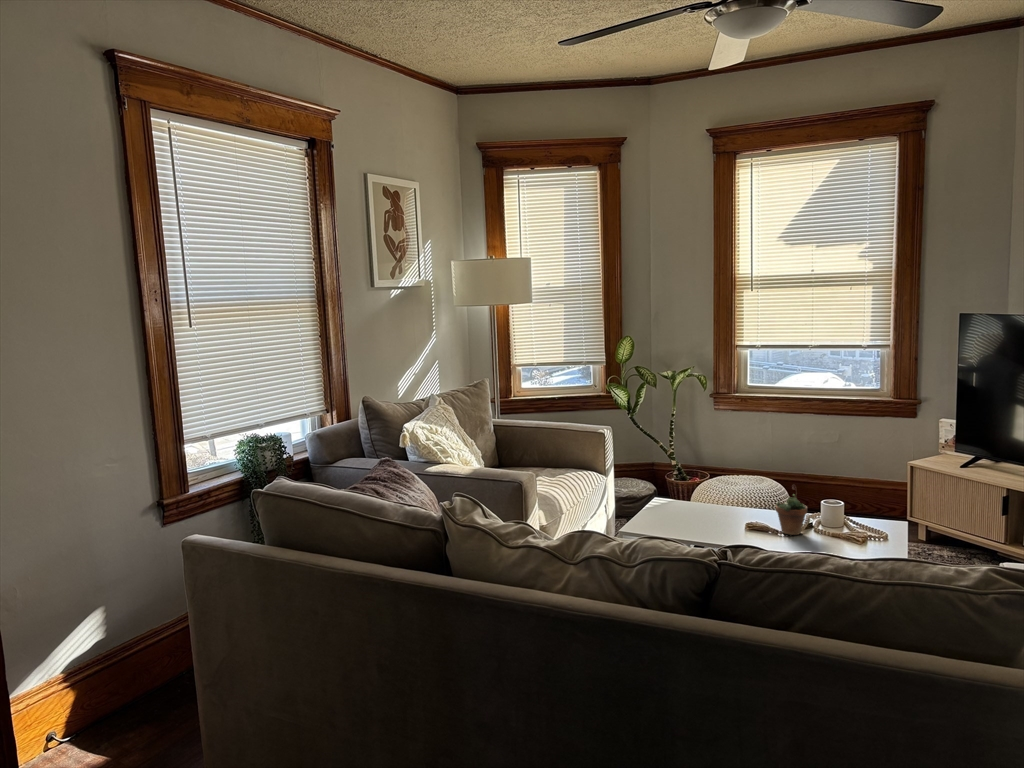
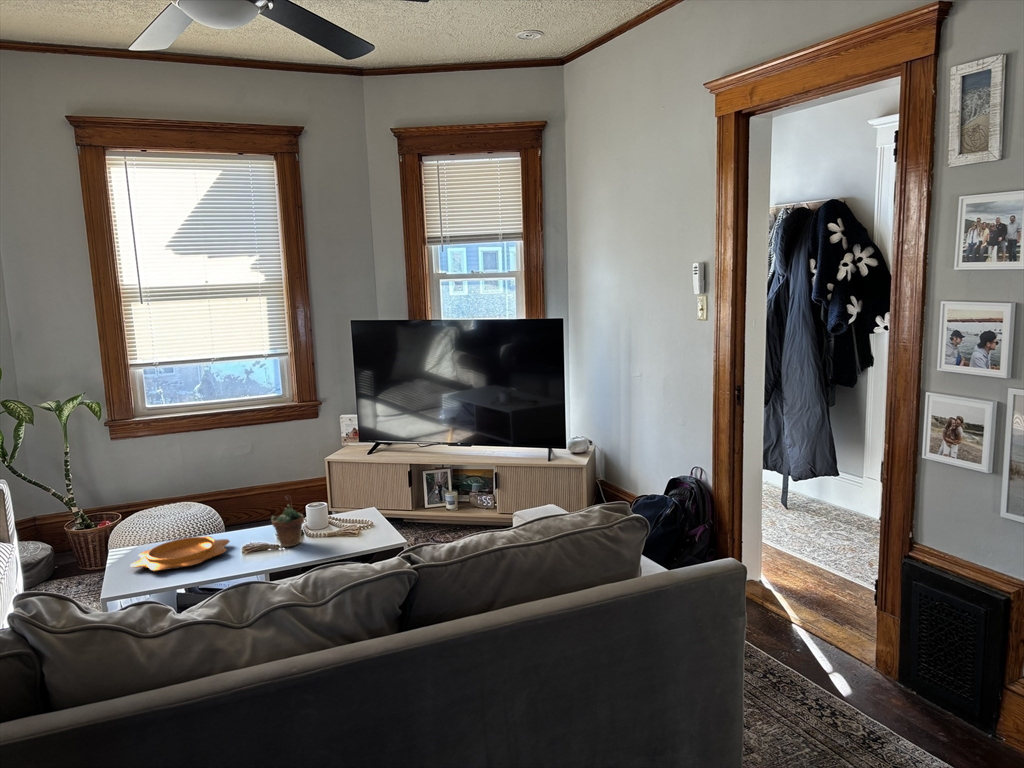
decorative bowl: none [659,502,743,525] -> present [130,536,230,571]

